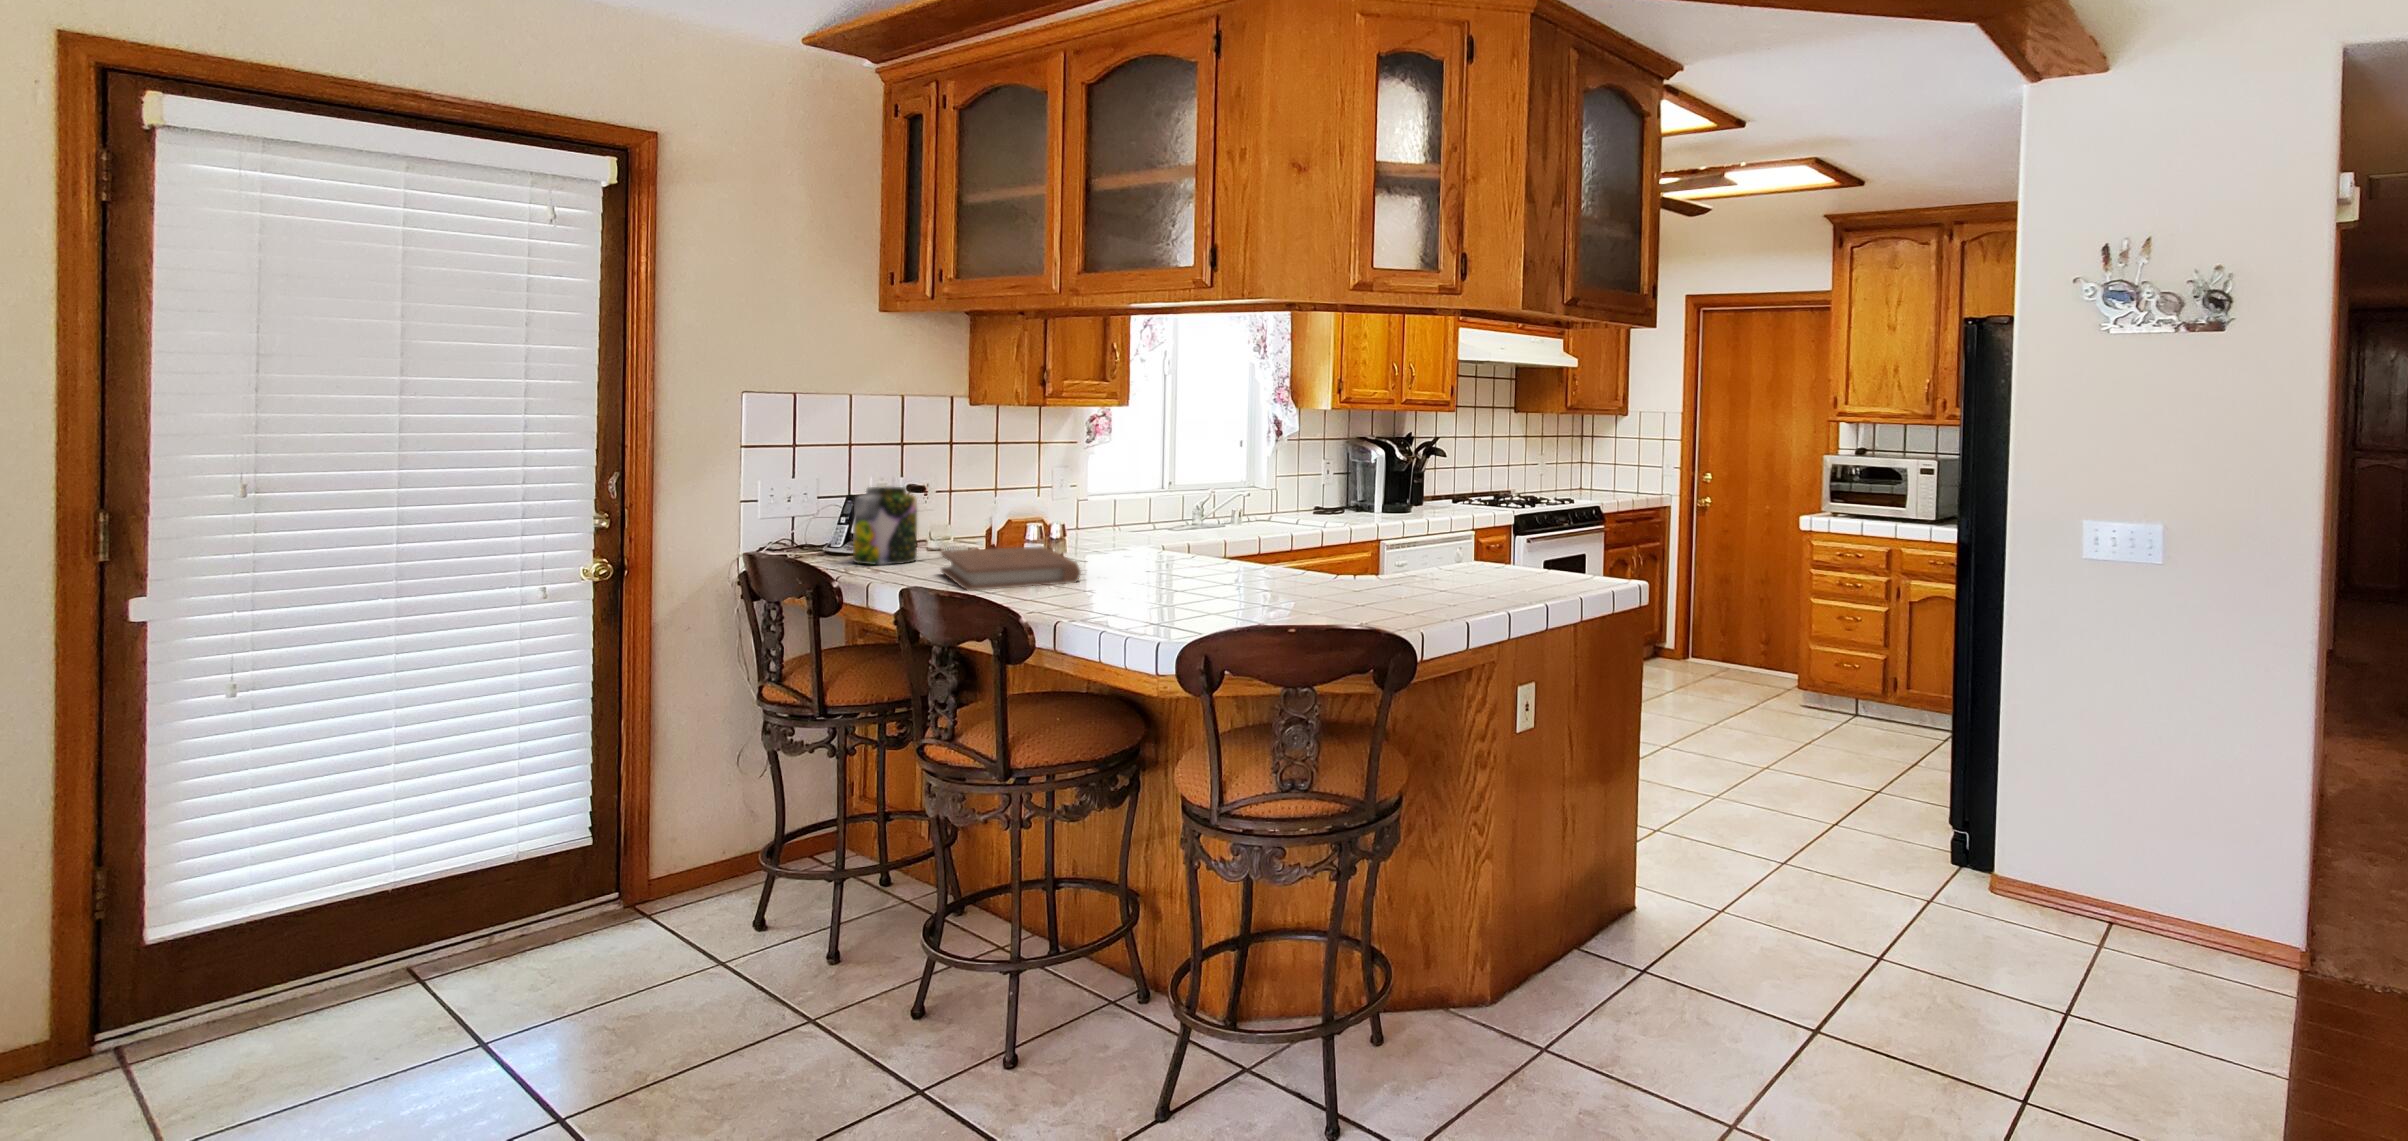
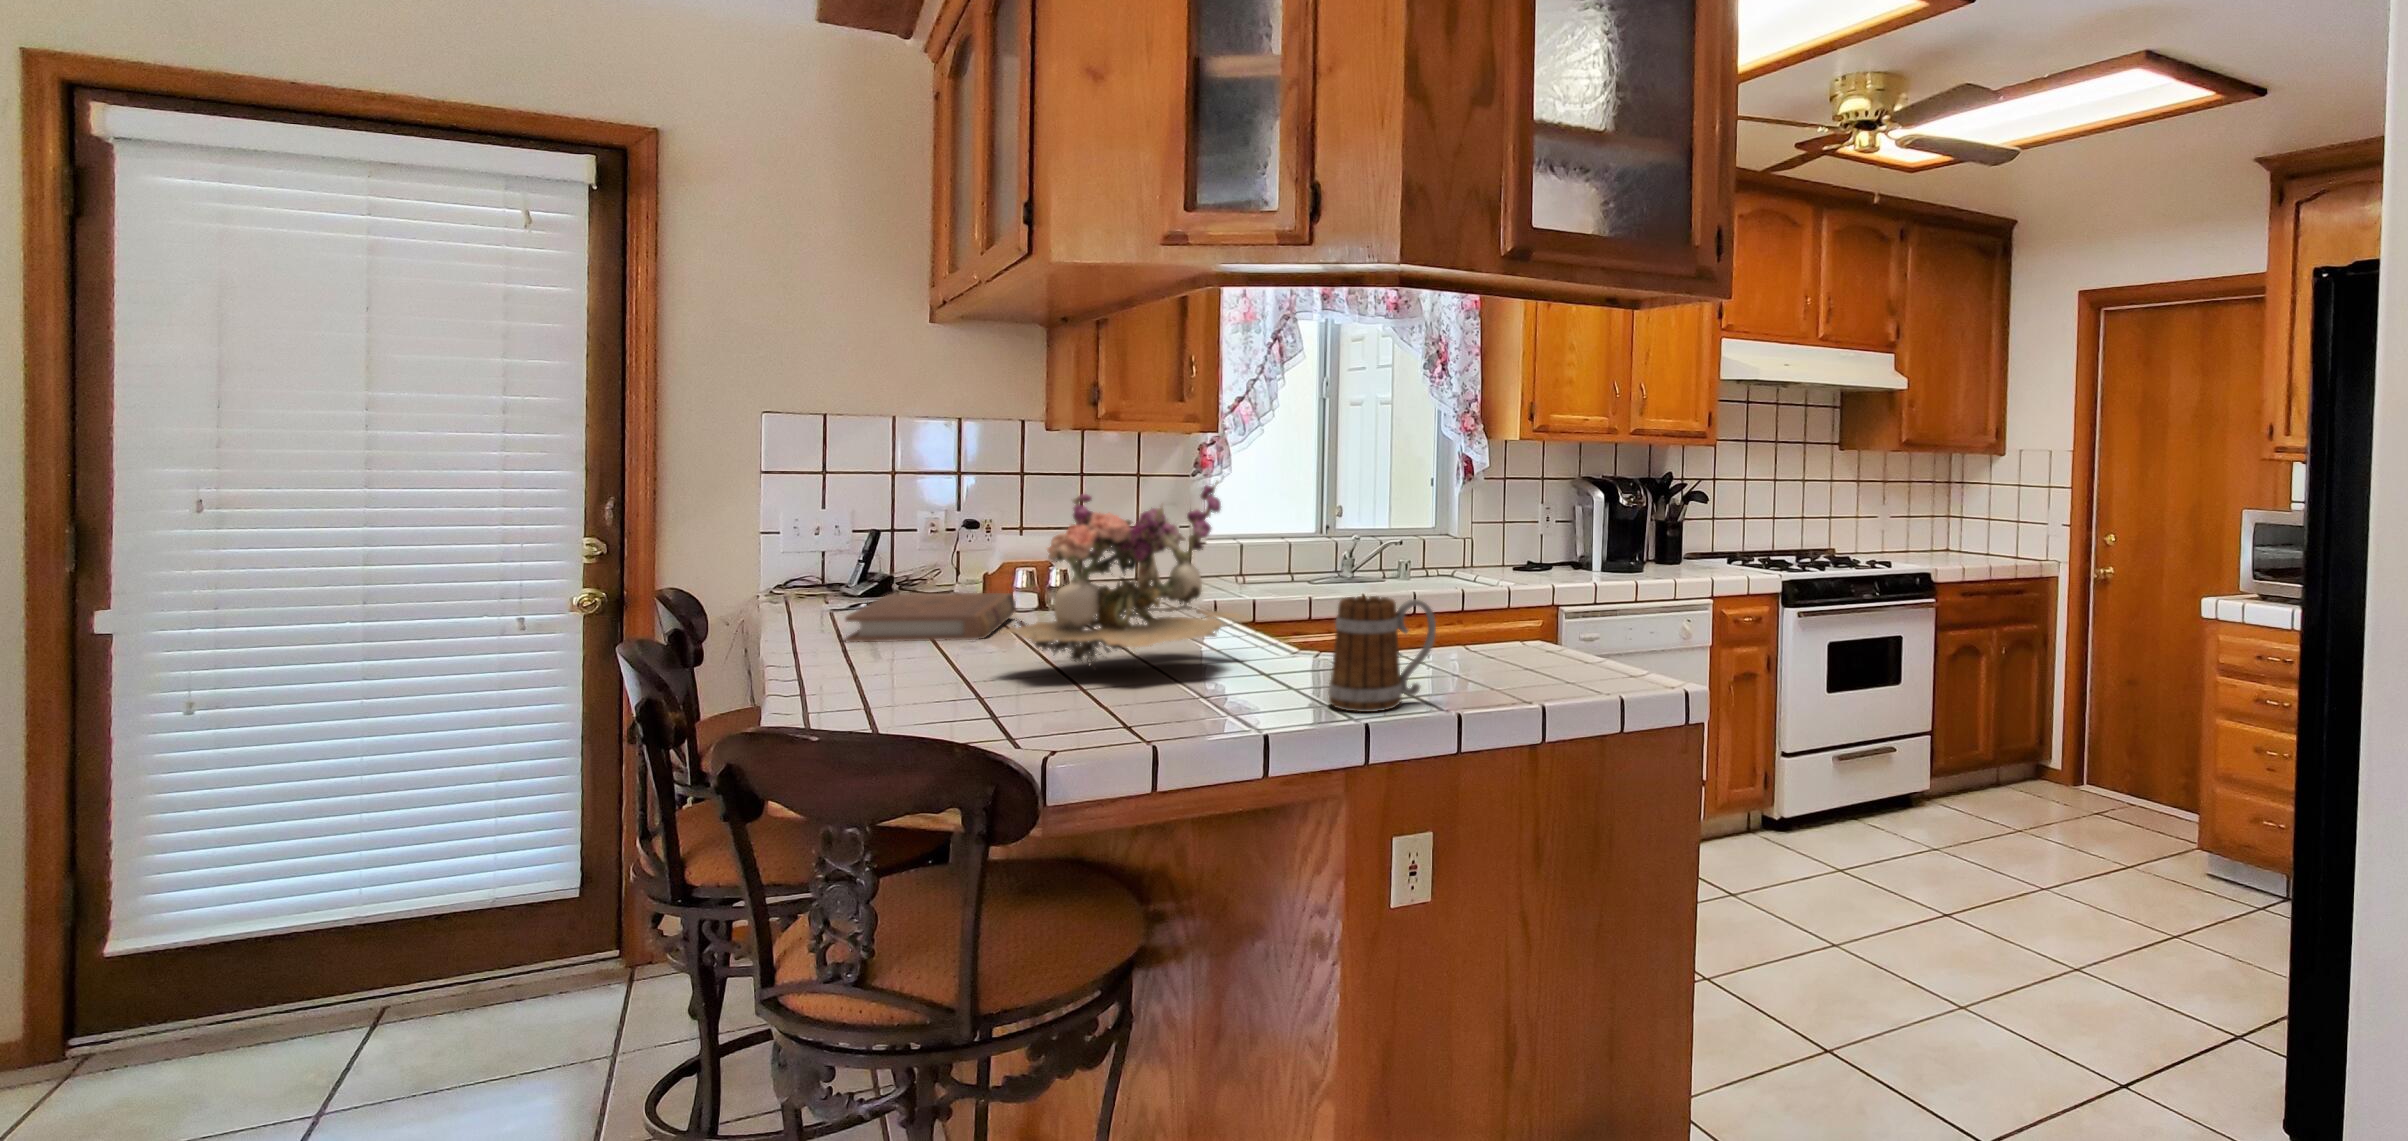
flower arrangement: none [1190,451,1353,595] -> present [1002,482,1241,666]
jar: present [853,486,917,565] -> none [861,519,930,606]
mug: none [1469,530,1531,605] -> present [1328,596,1436,712]

